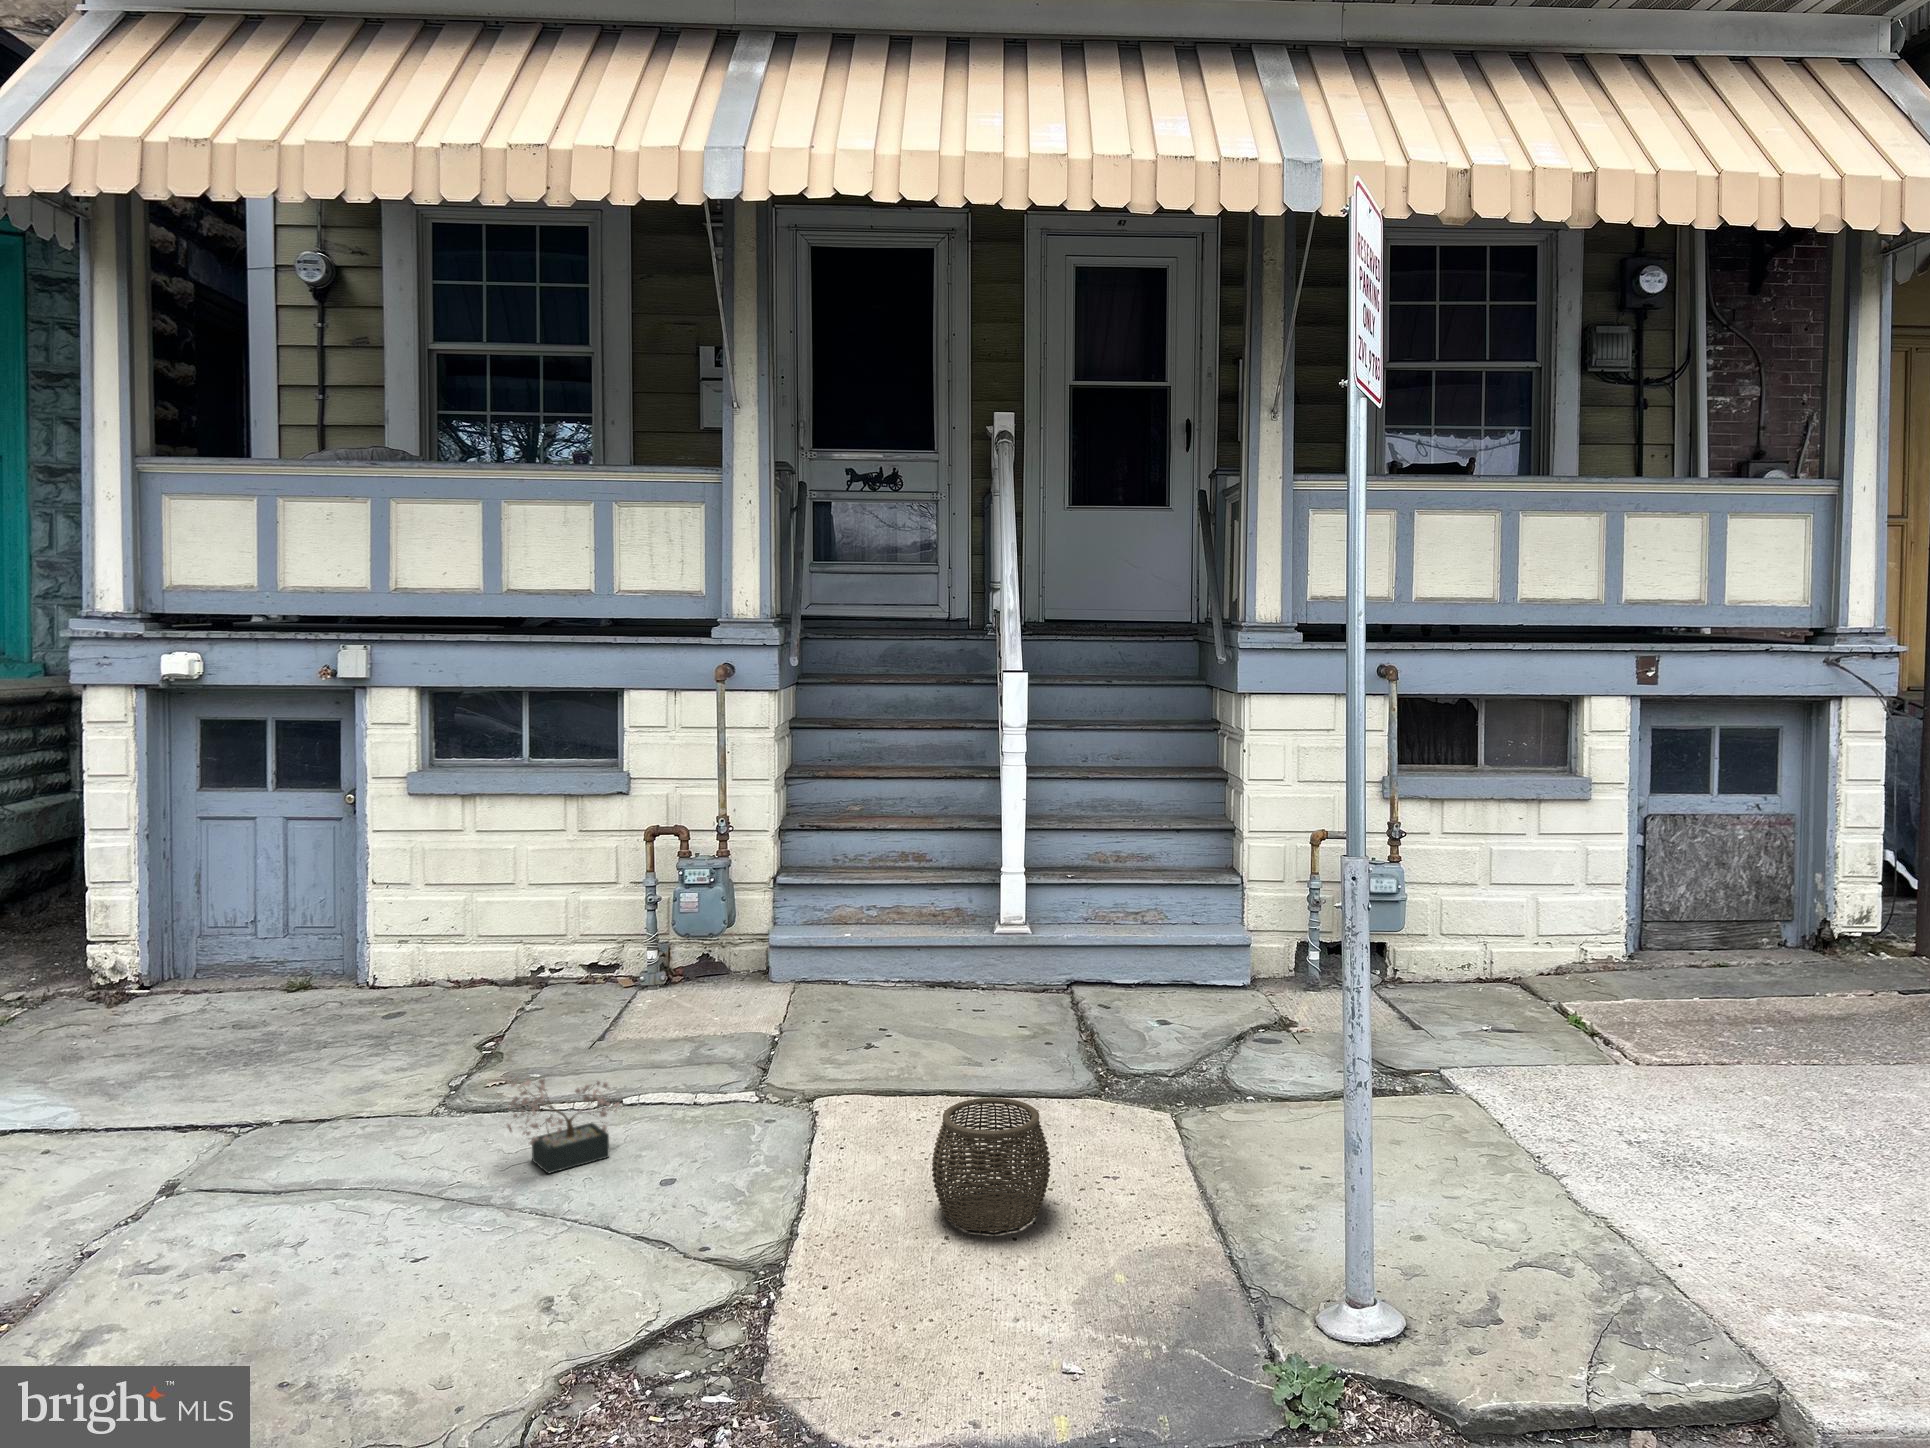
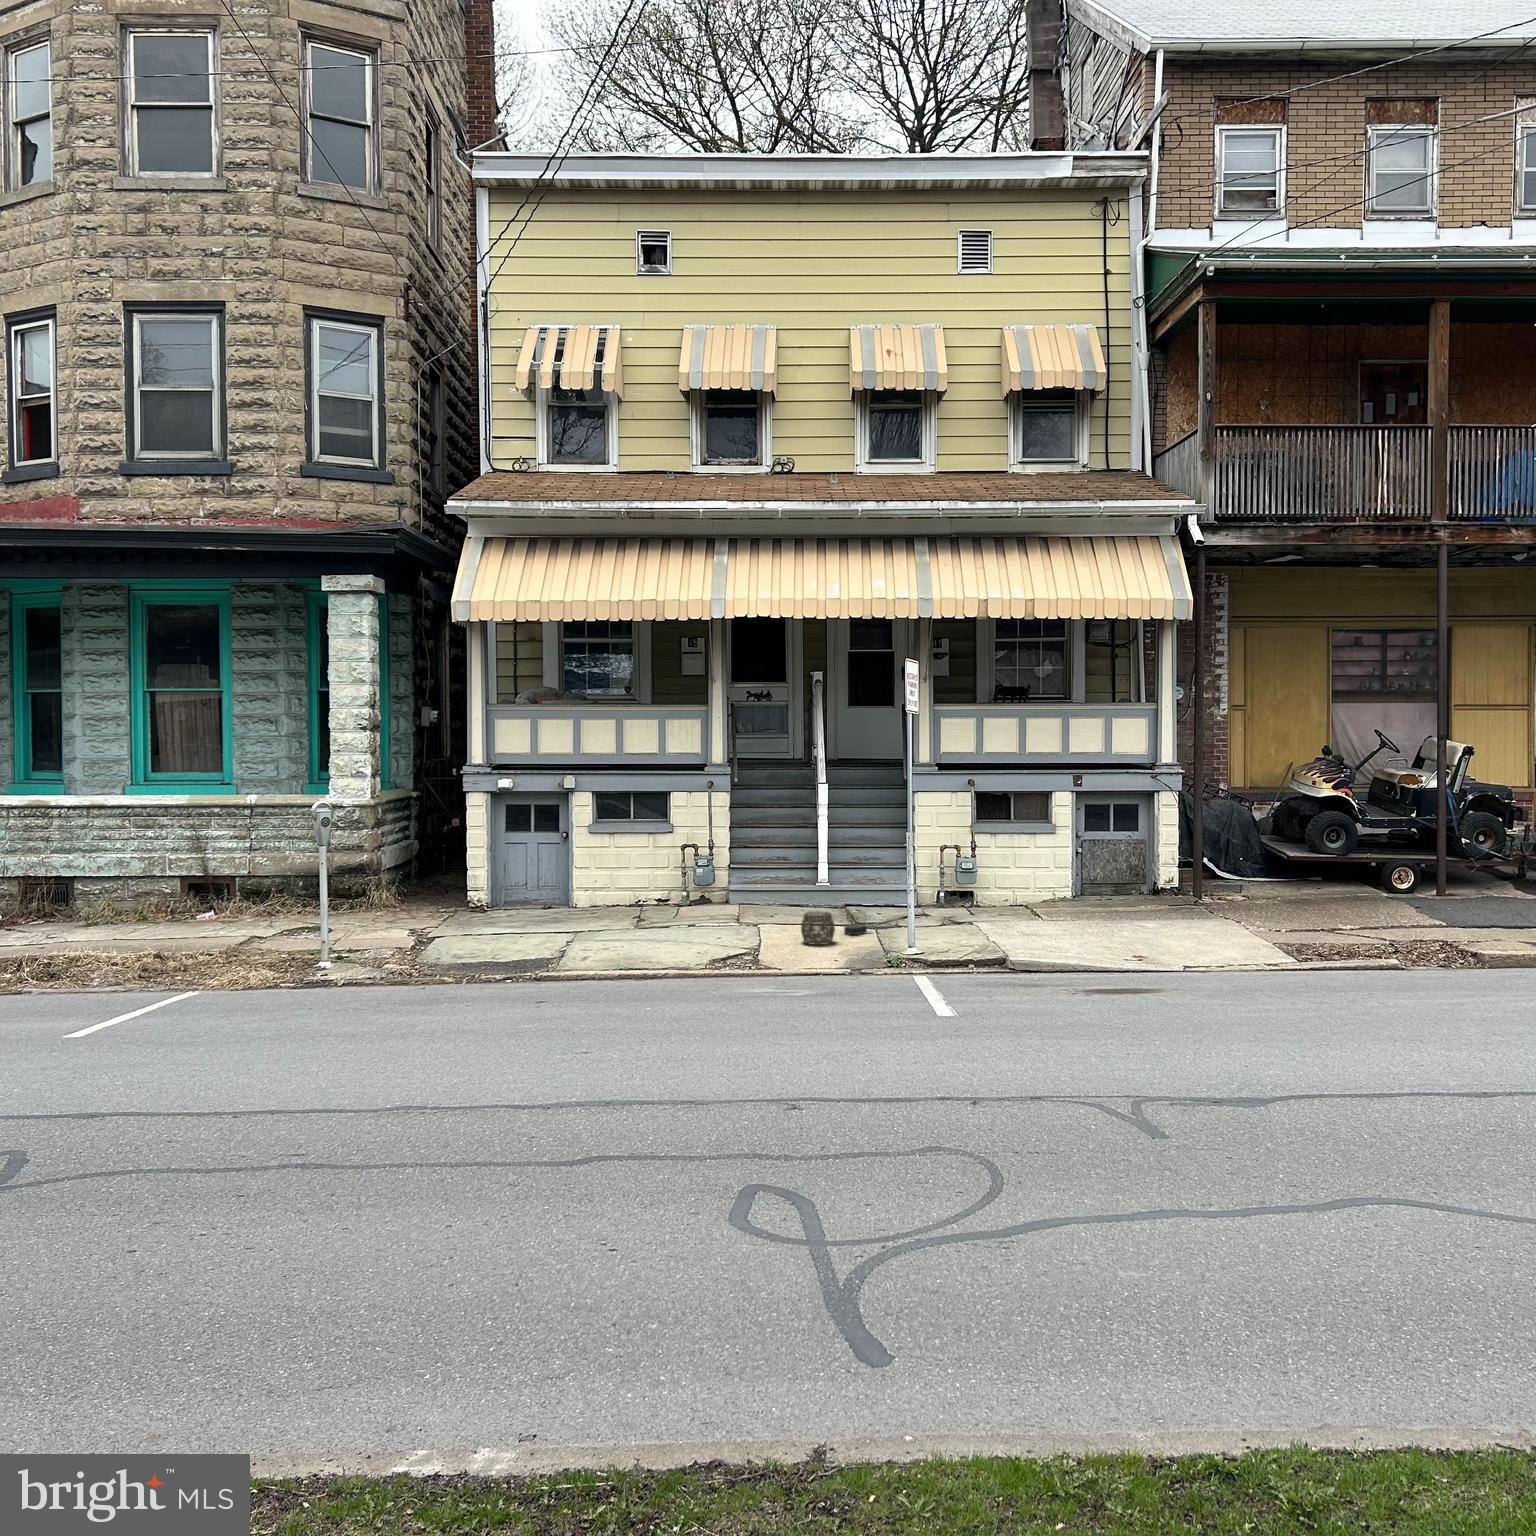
decorative plant: present [507,1077,619,1173] -> present [839,908,867,935]

